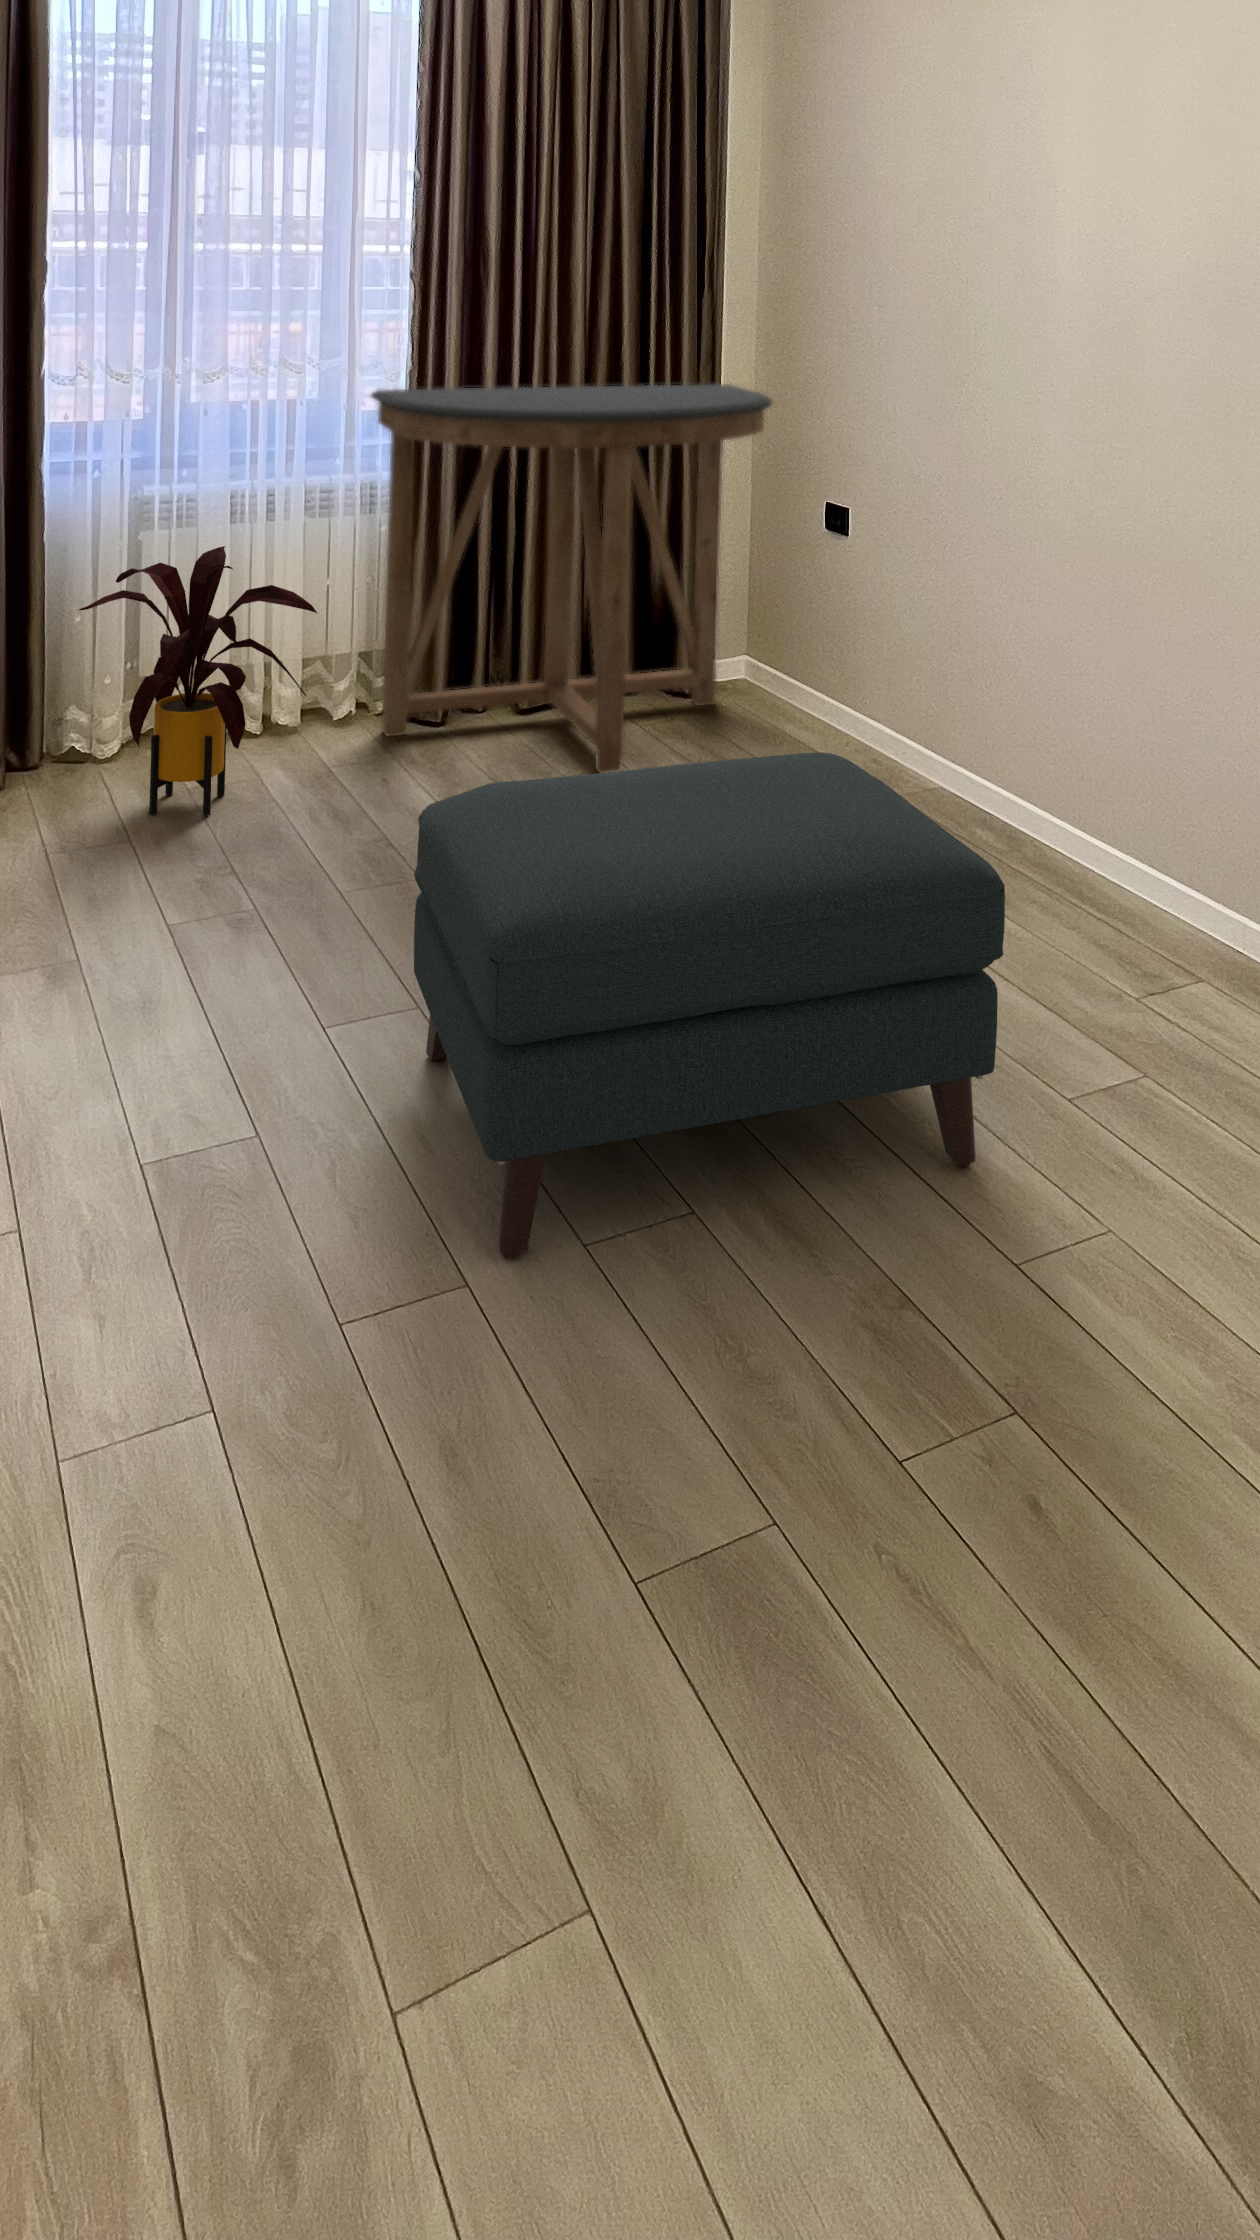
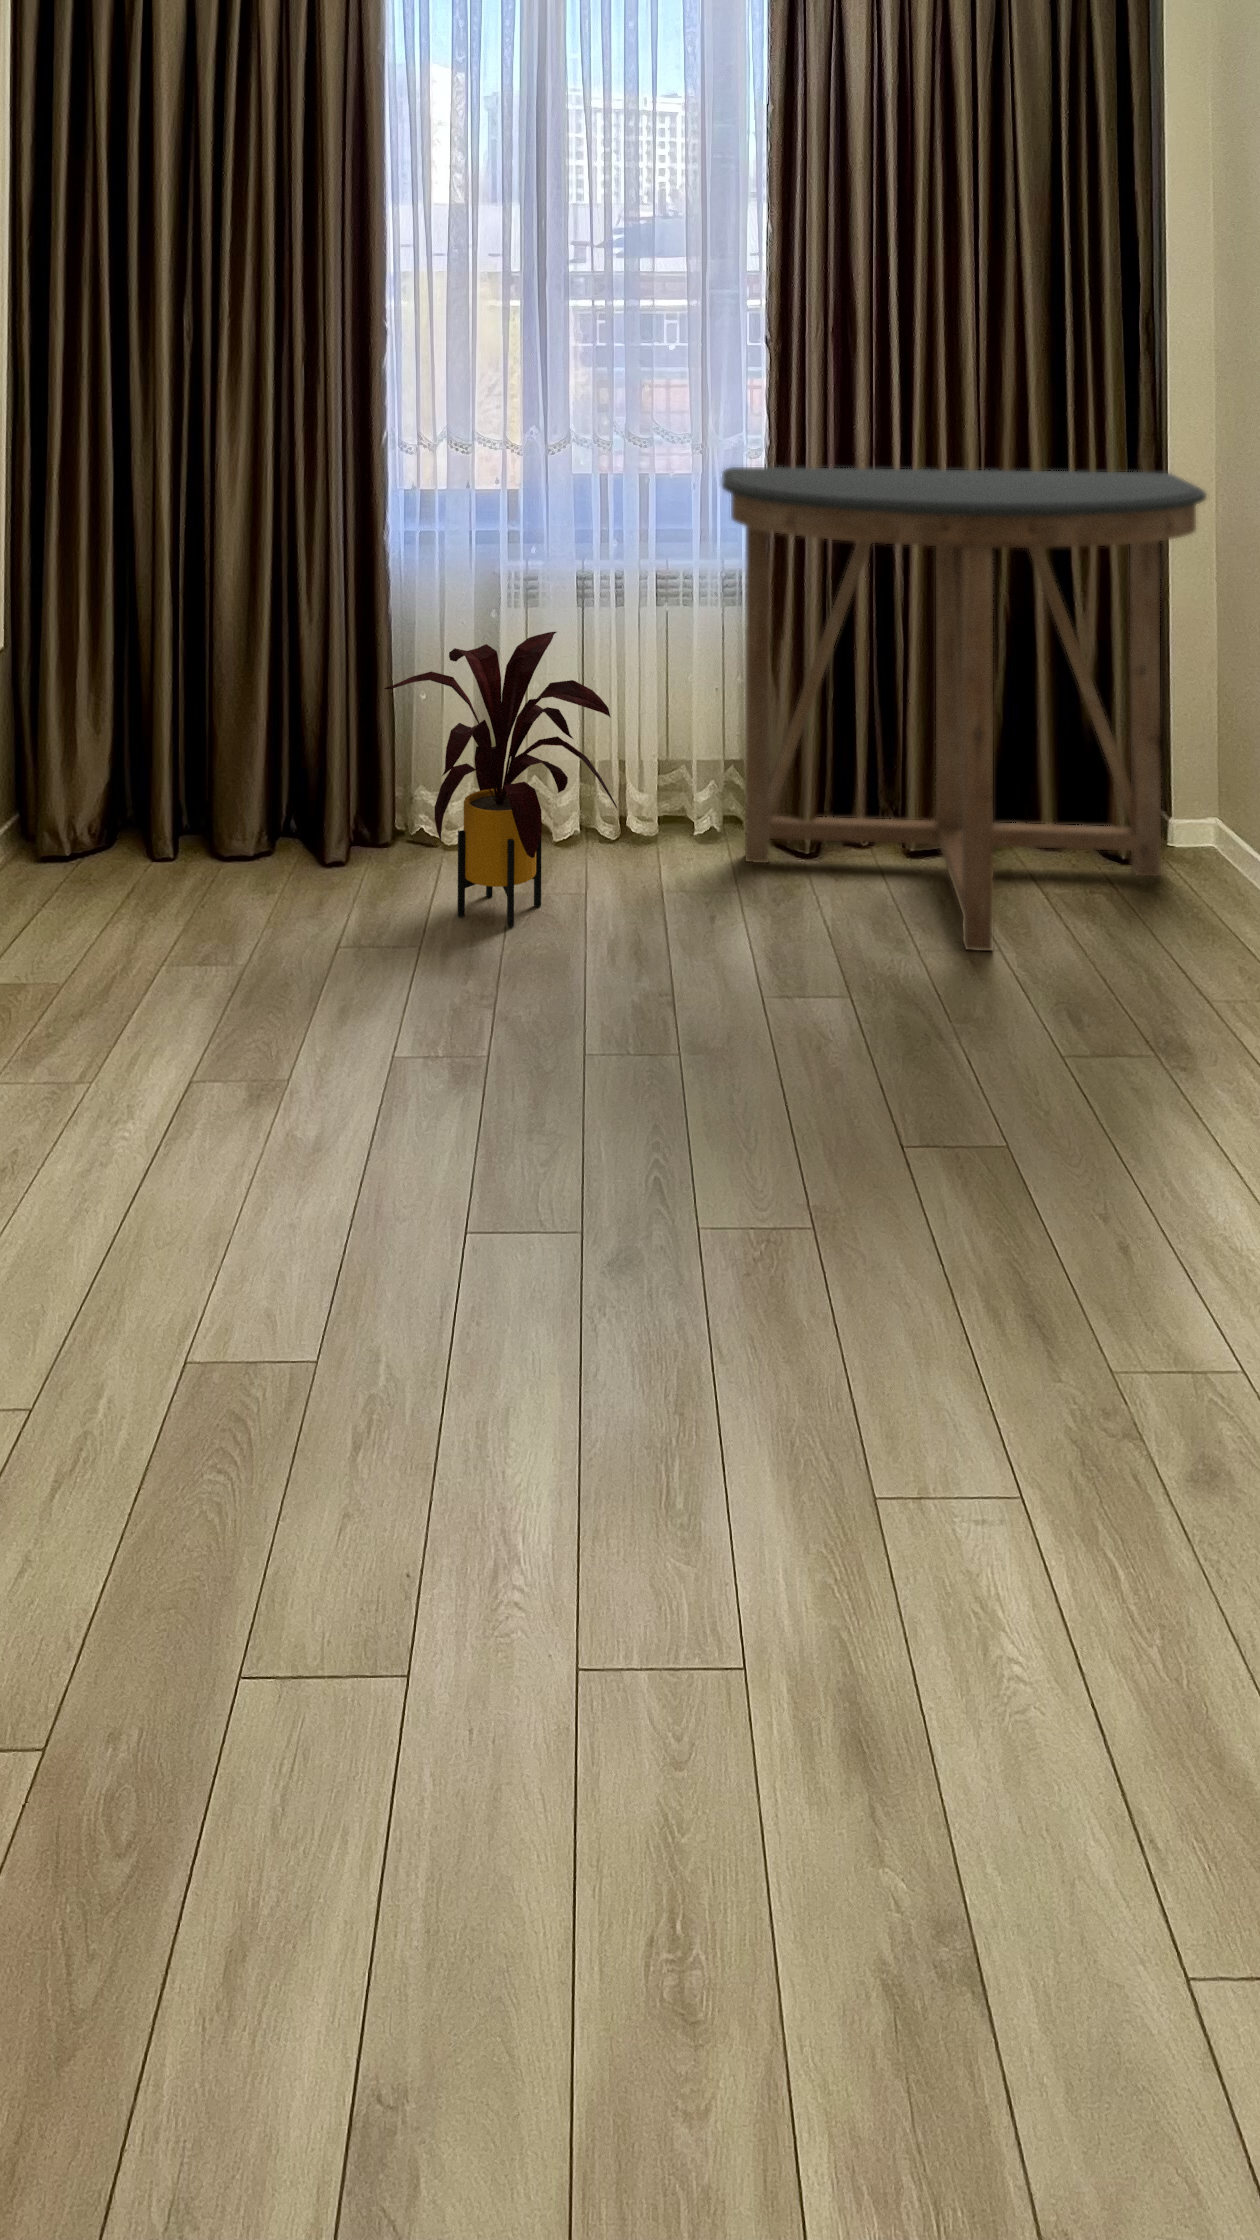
ottoman: present [414,752,1005,1258] -> none [446,963,1236,1700]

